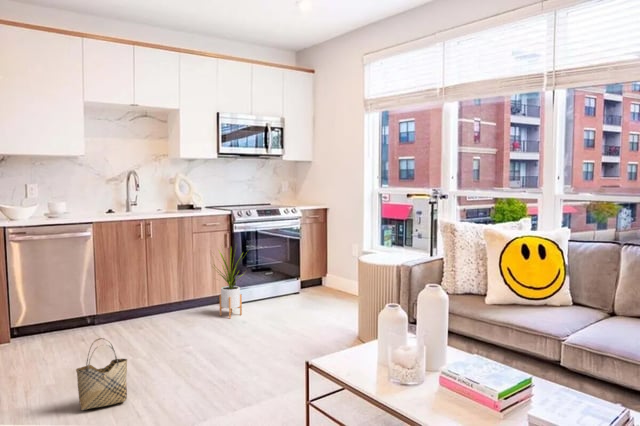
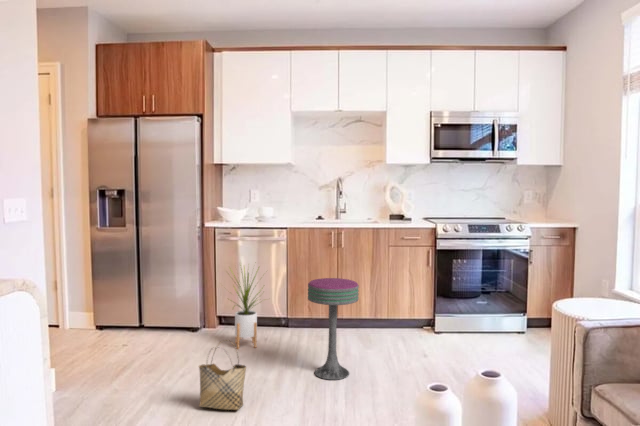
house plant: present [219,253,242,318] -> present [235,267,257,349]
bar stool: none [155,266,203,358] -> present [308,278,359,380]

